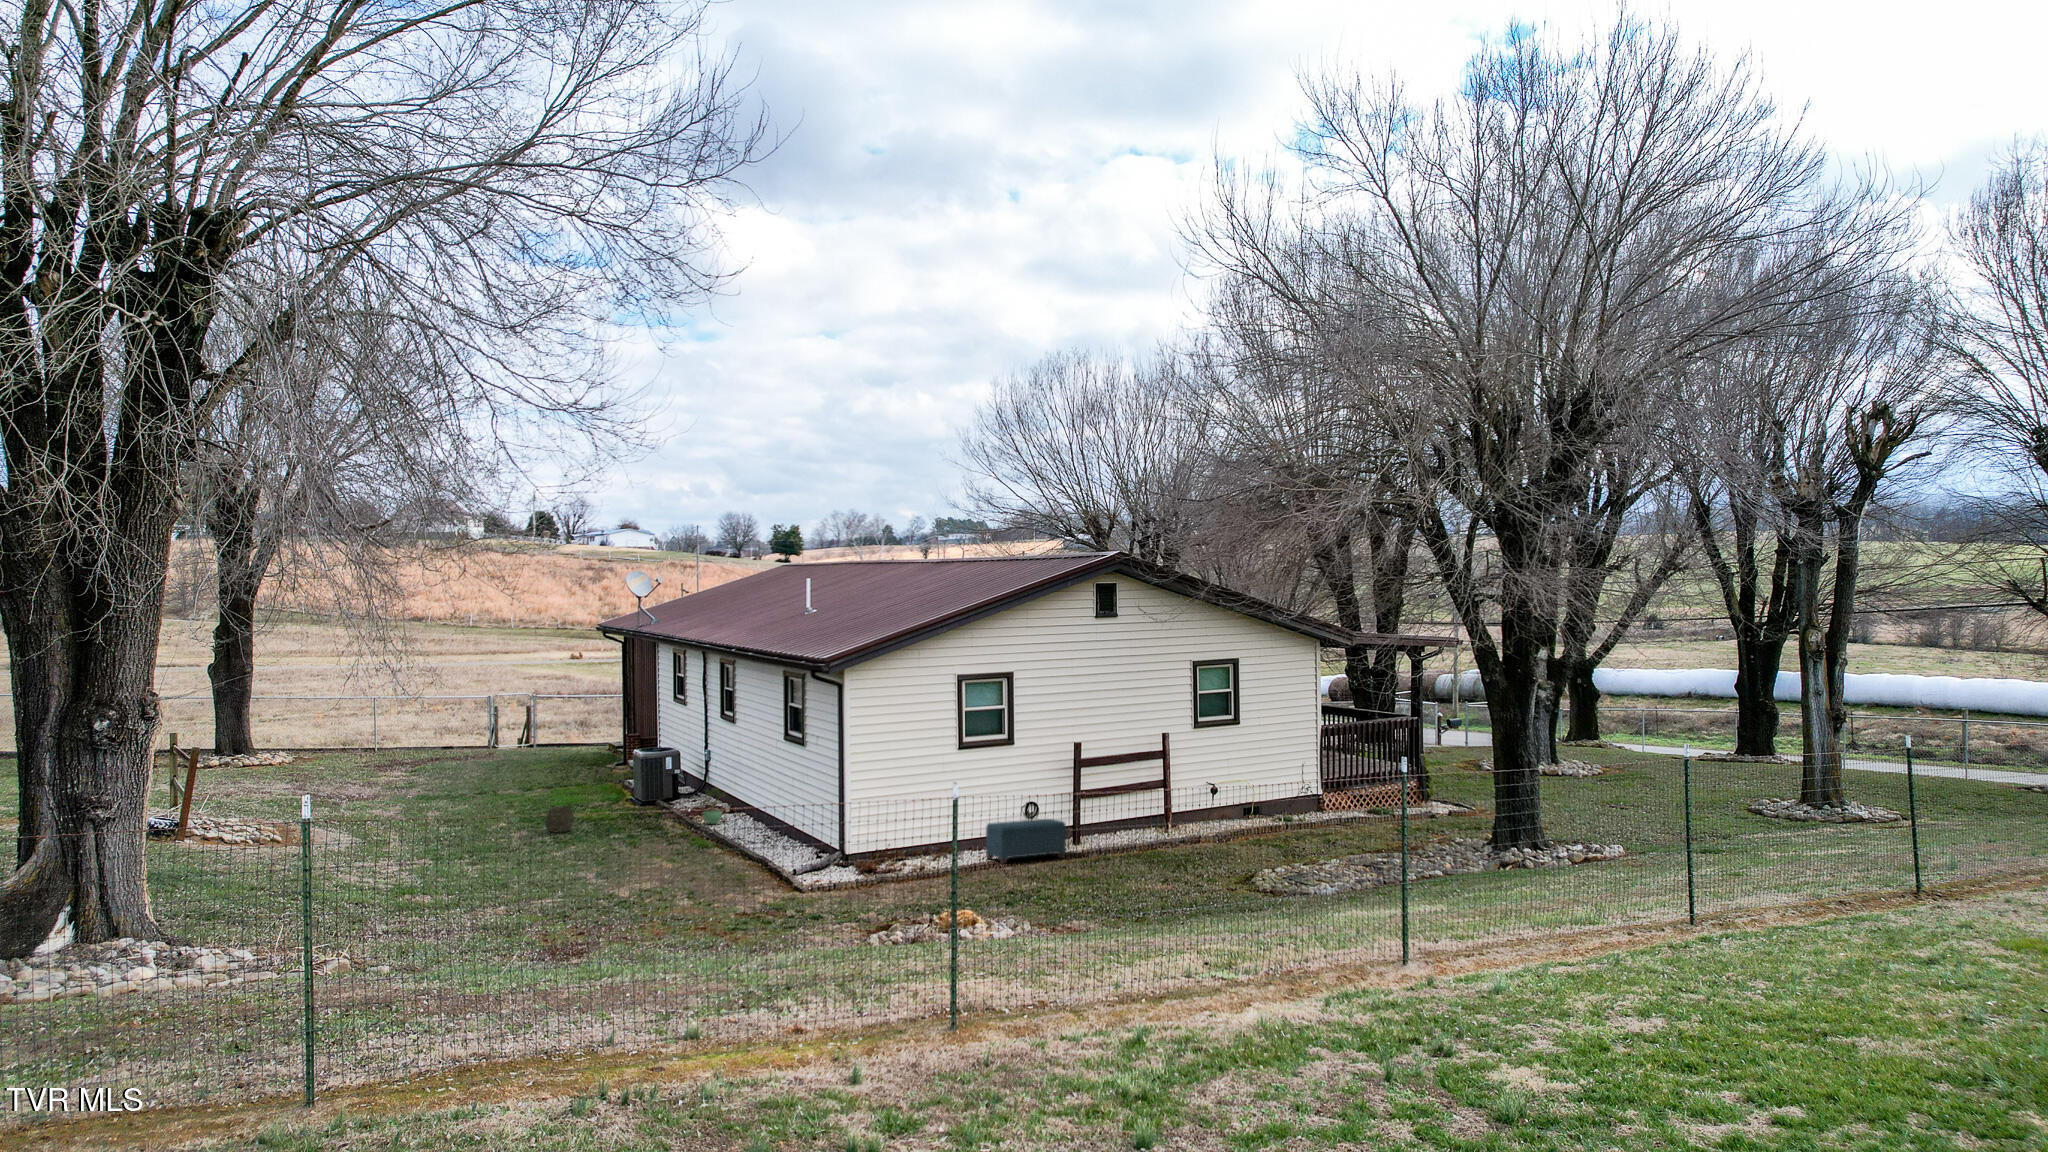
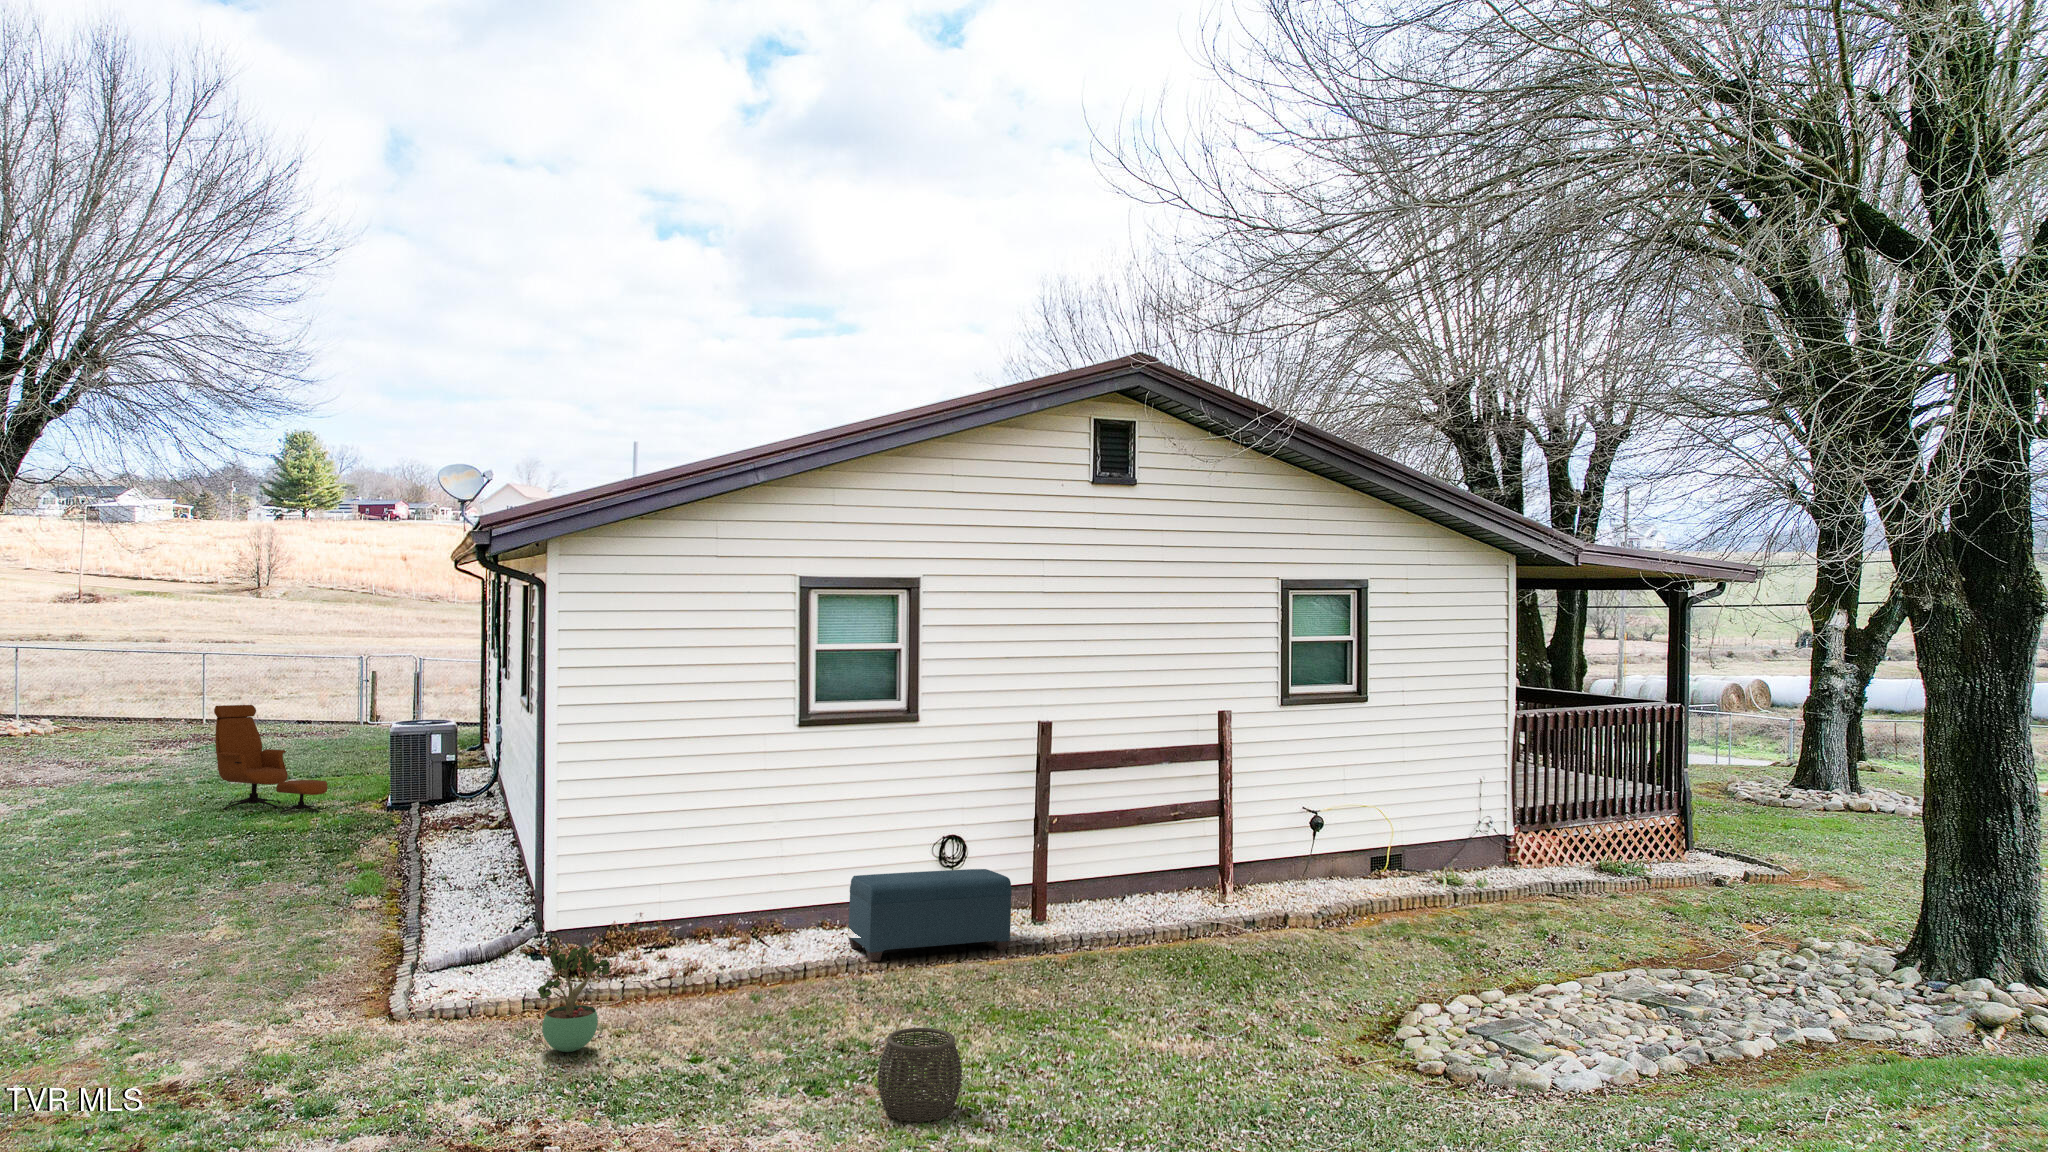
lounge chair: none [571,743,643,807] -> present [214,705,328,814]
potted plant: present [702,788,726,824] -> present [537,945,610,1052]
woven basket: present [545,807,574,832] -> present [877,1028,962,1123]

